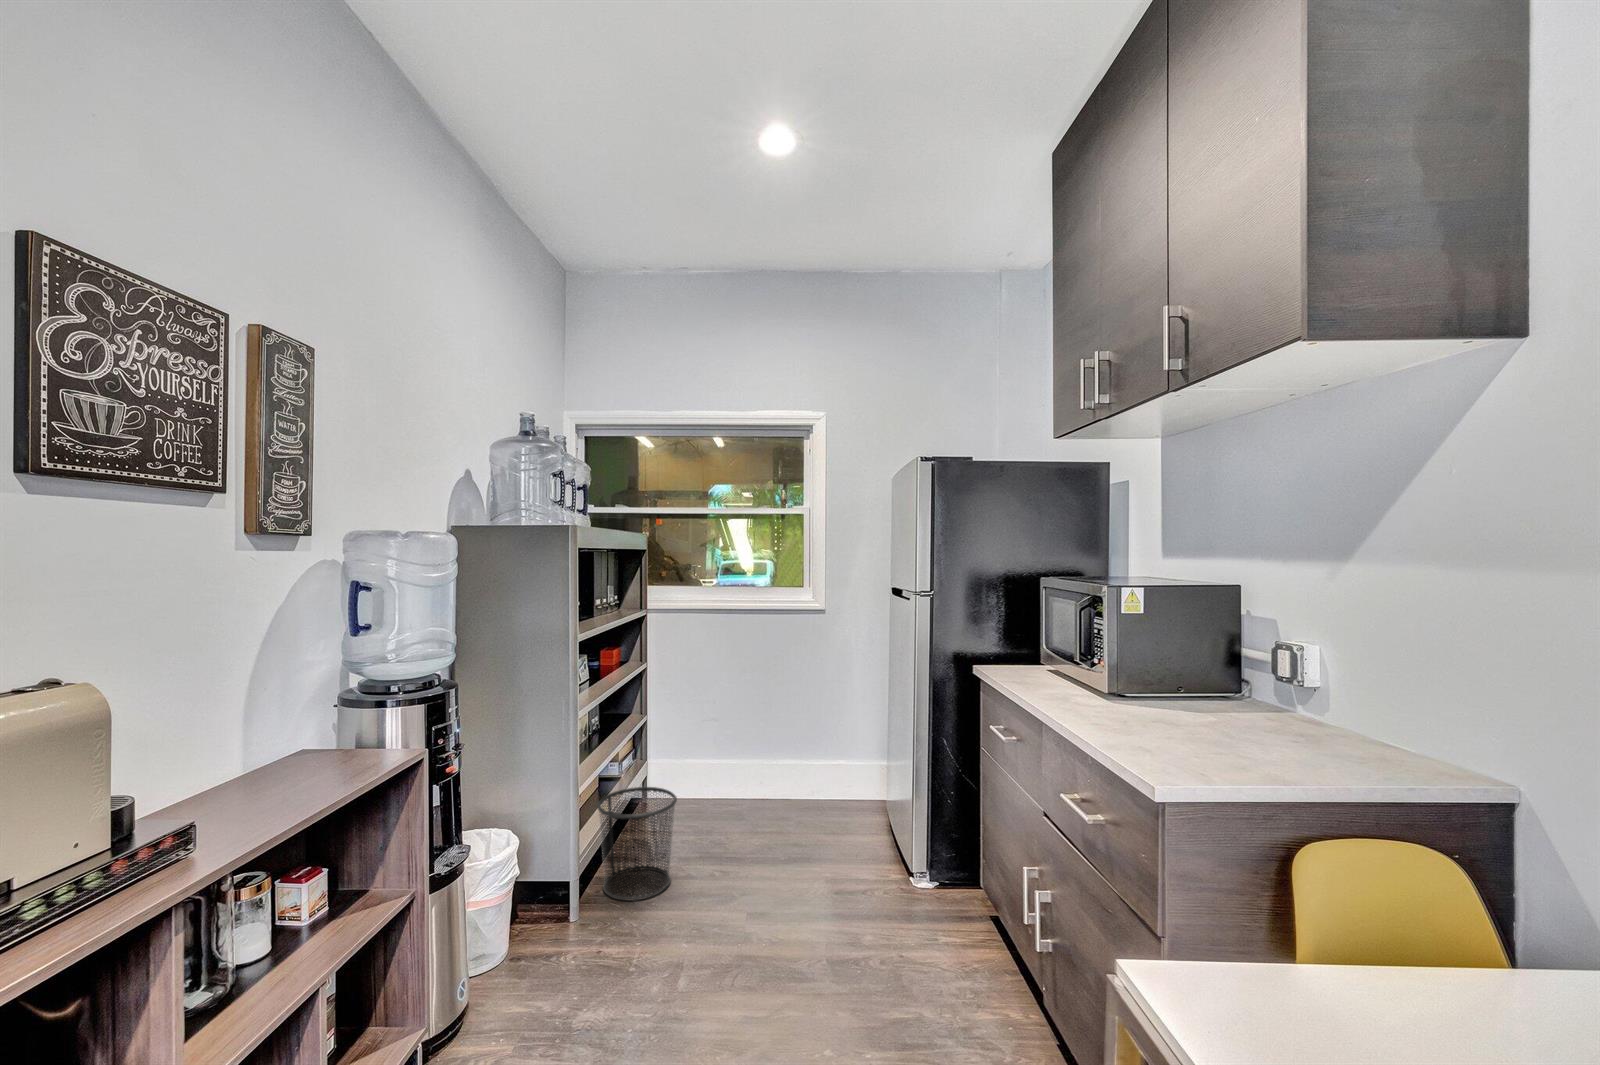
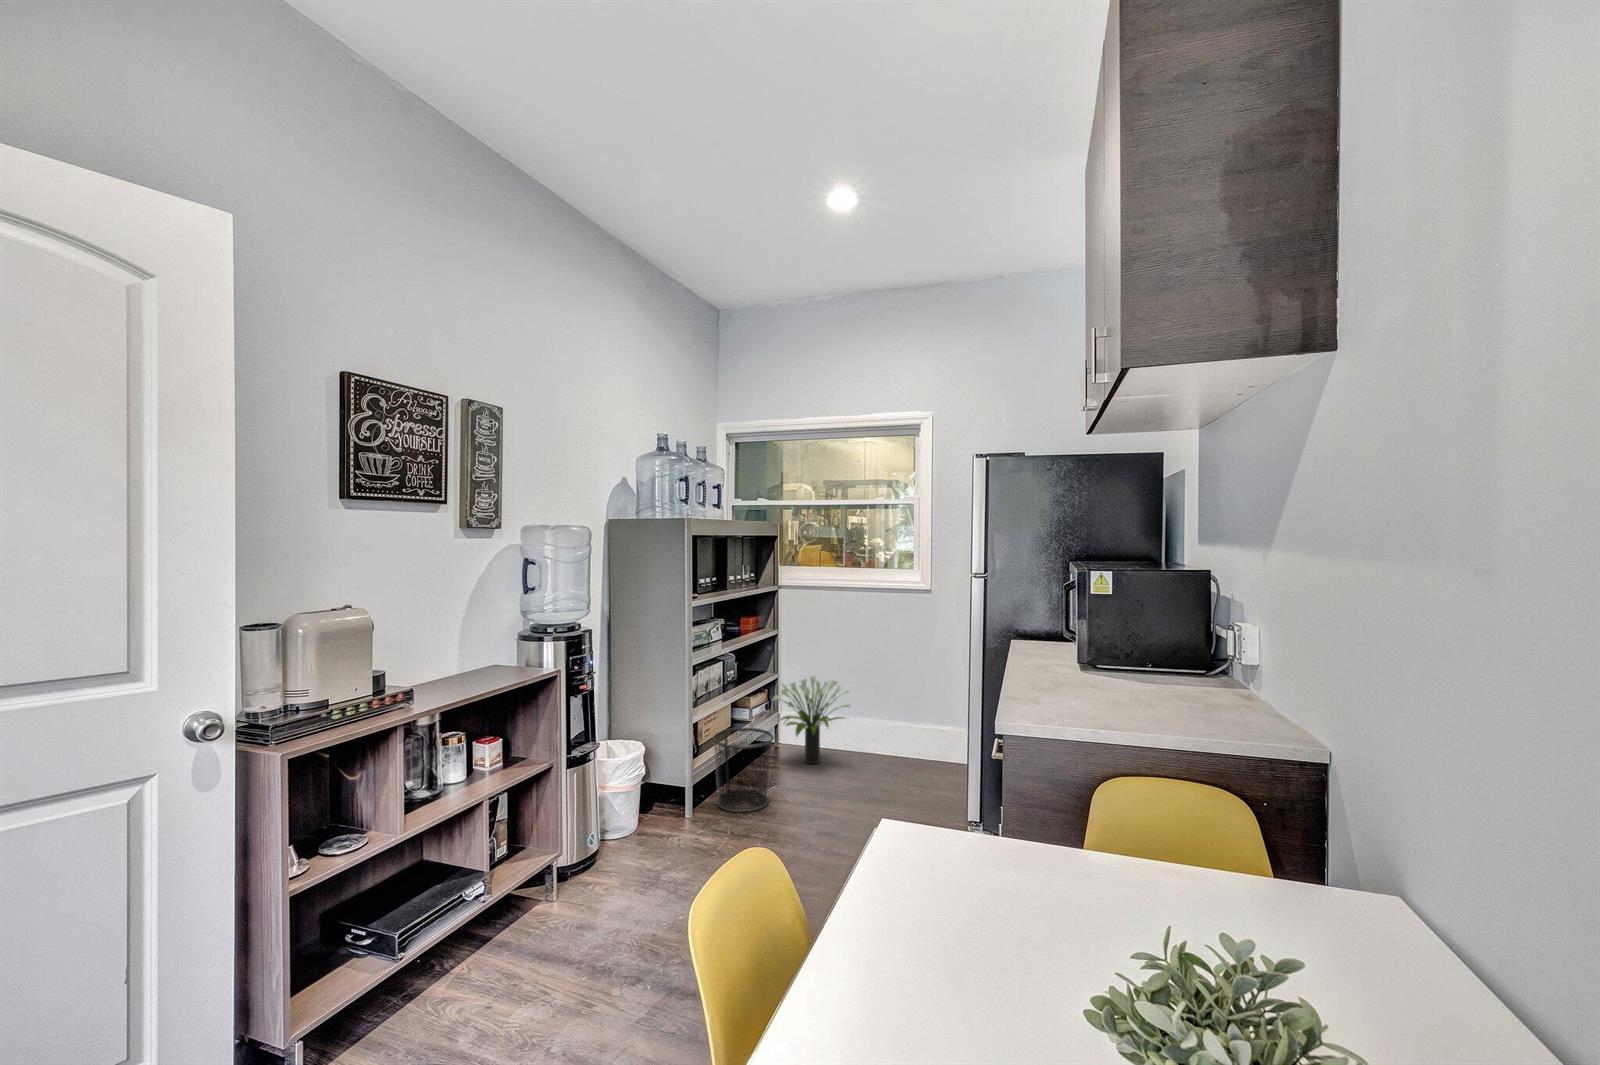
potted plant: none [649,712,745,818] -> present [772,676,850,764]

